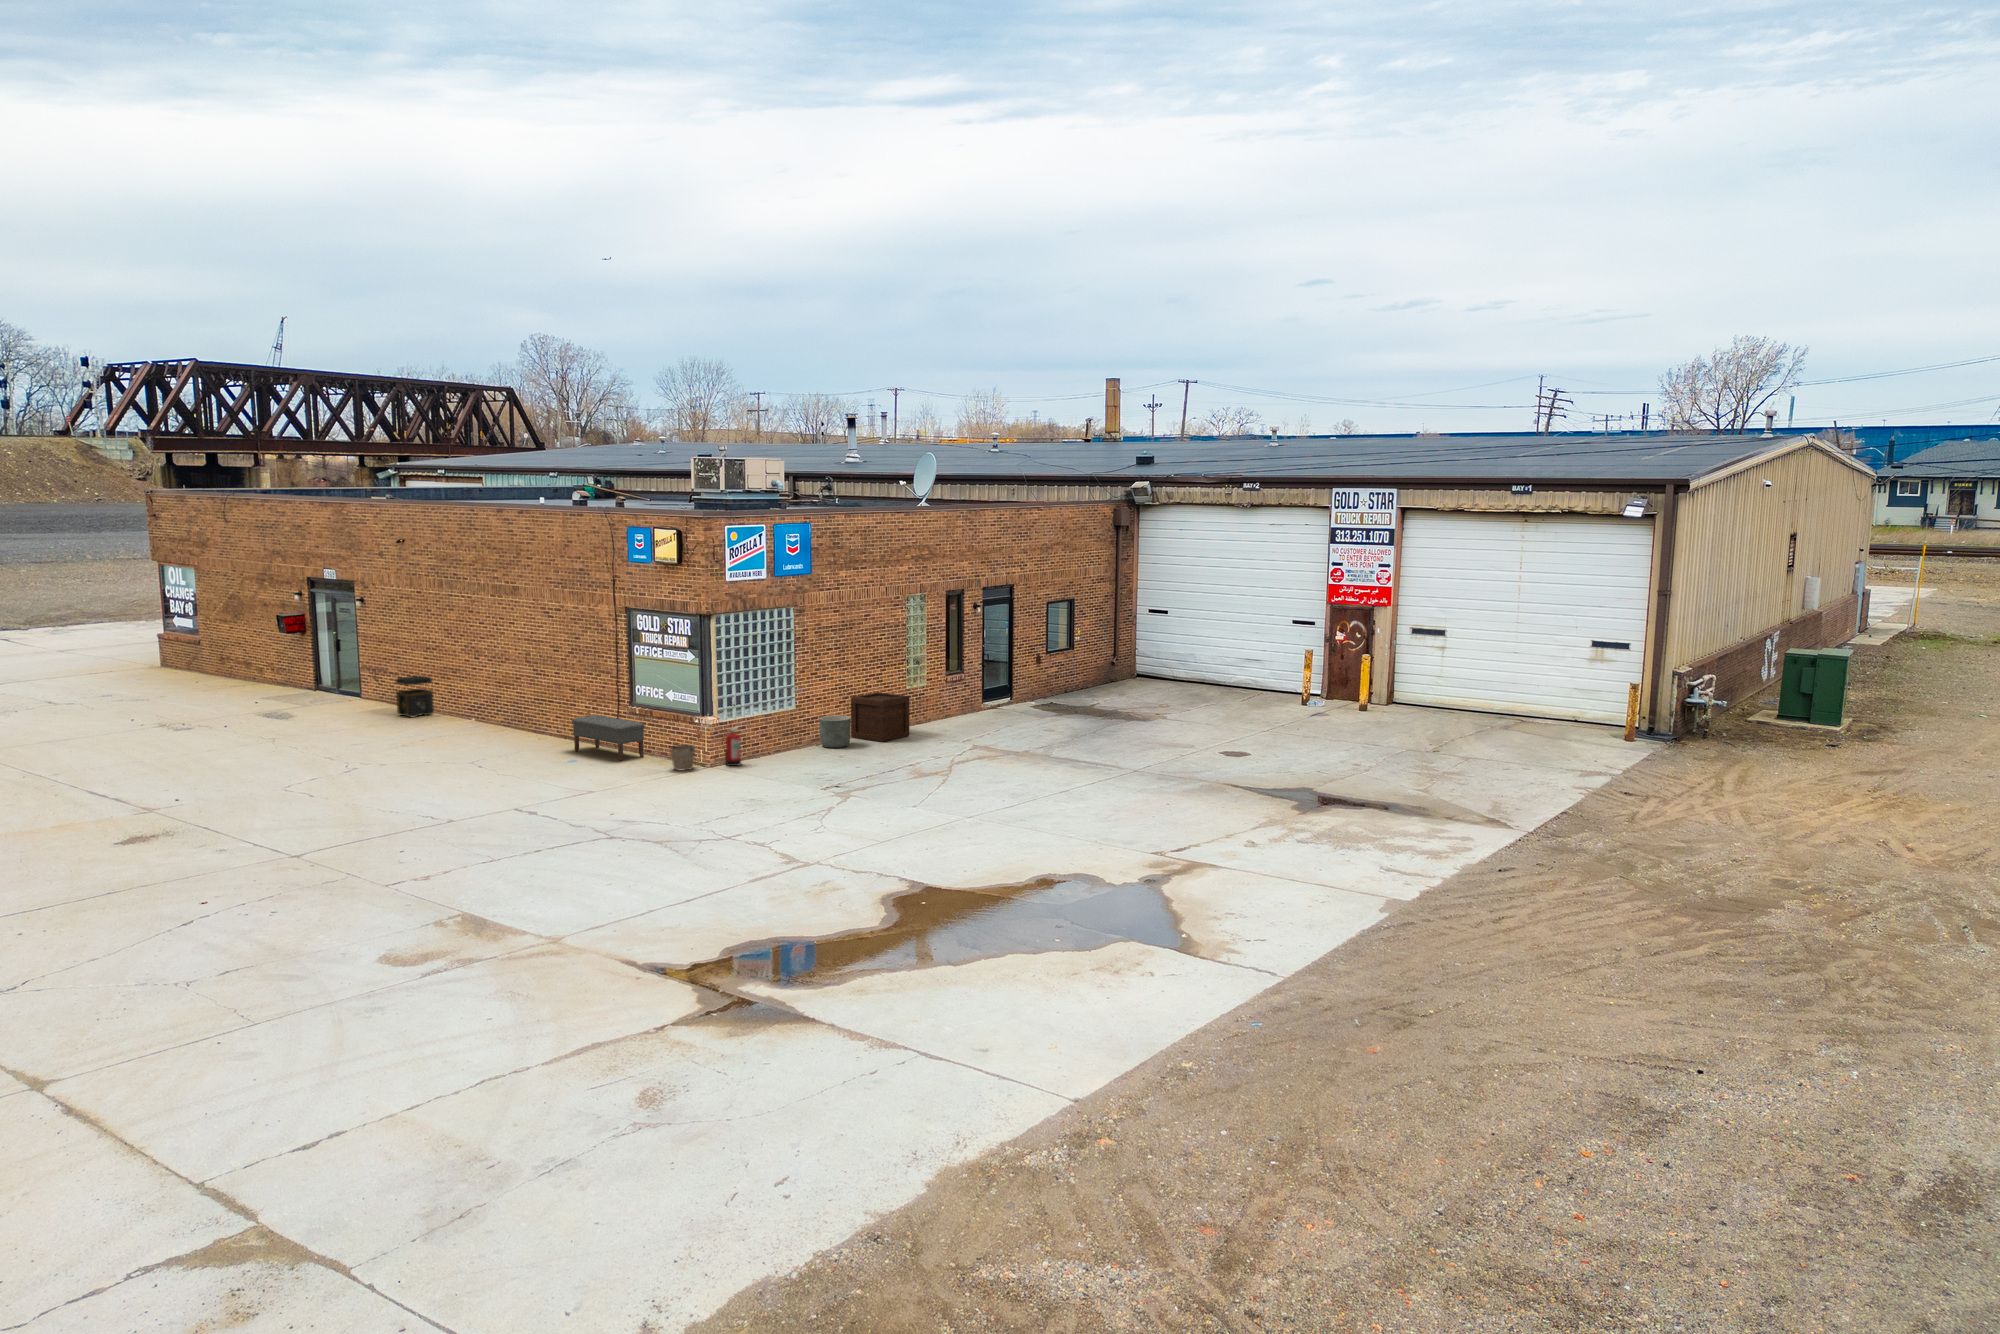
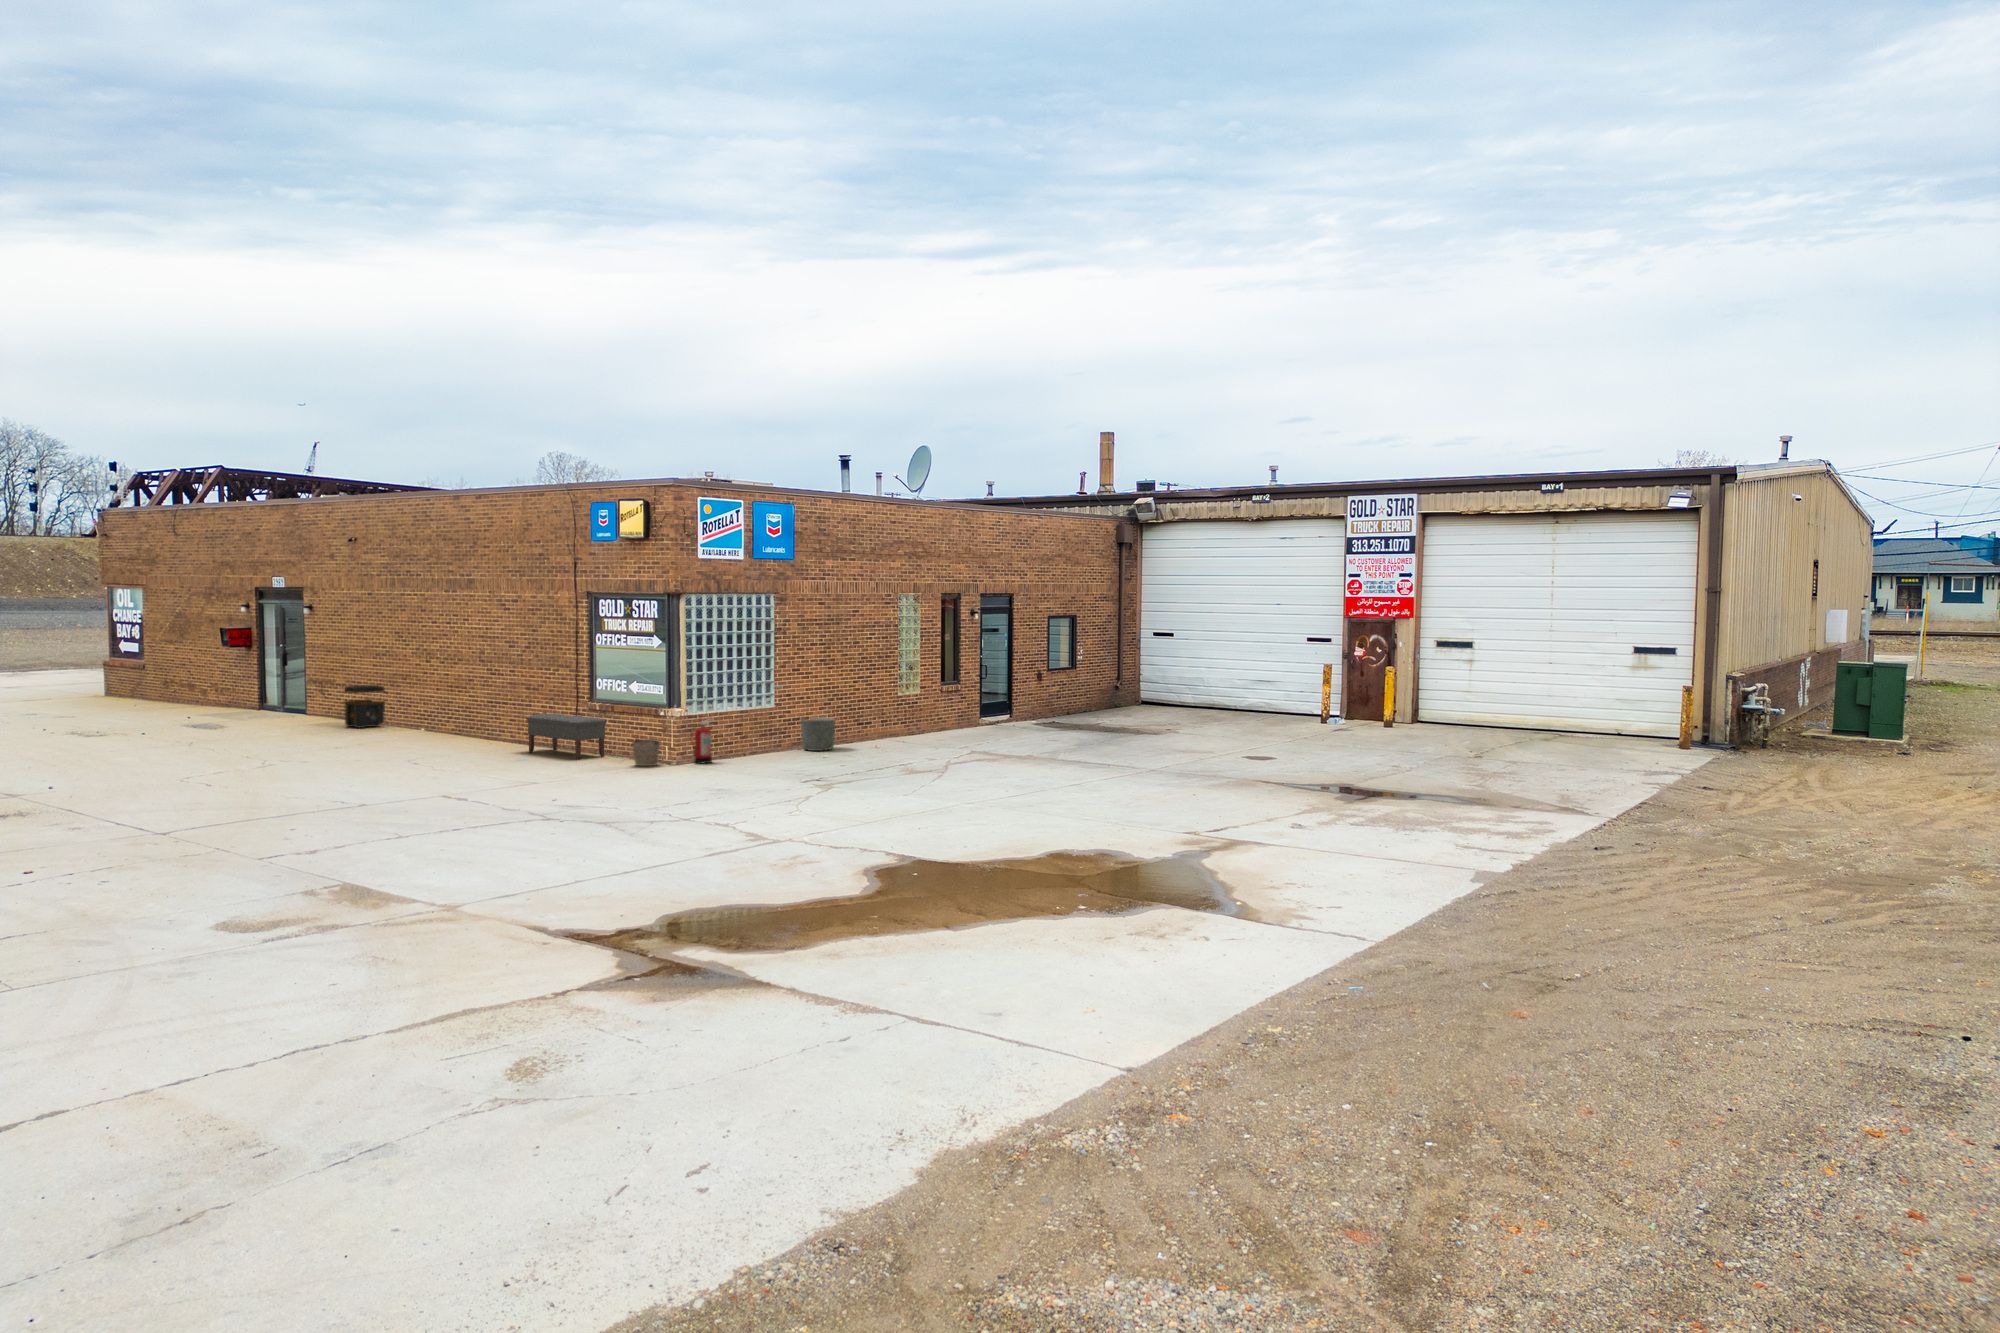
wooden crate: present [851,692,909,742] -> none [836,697,900,747]

